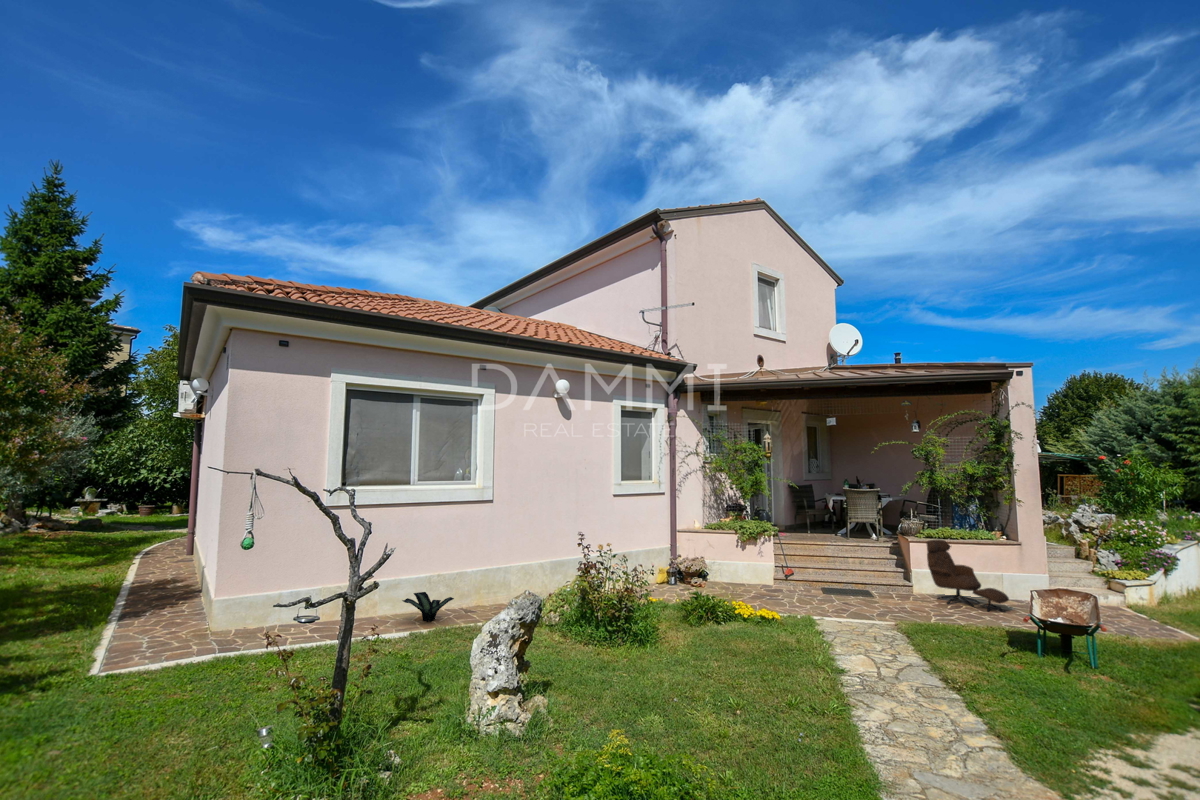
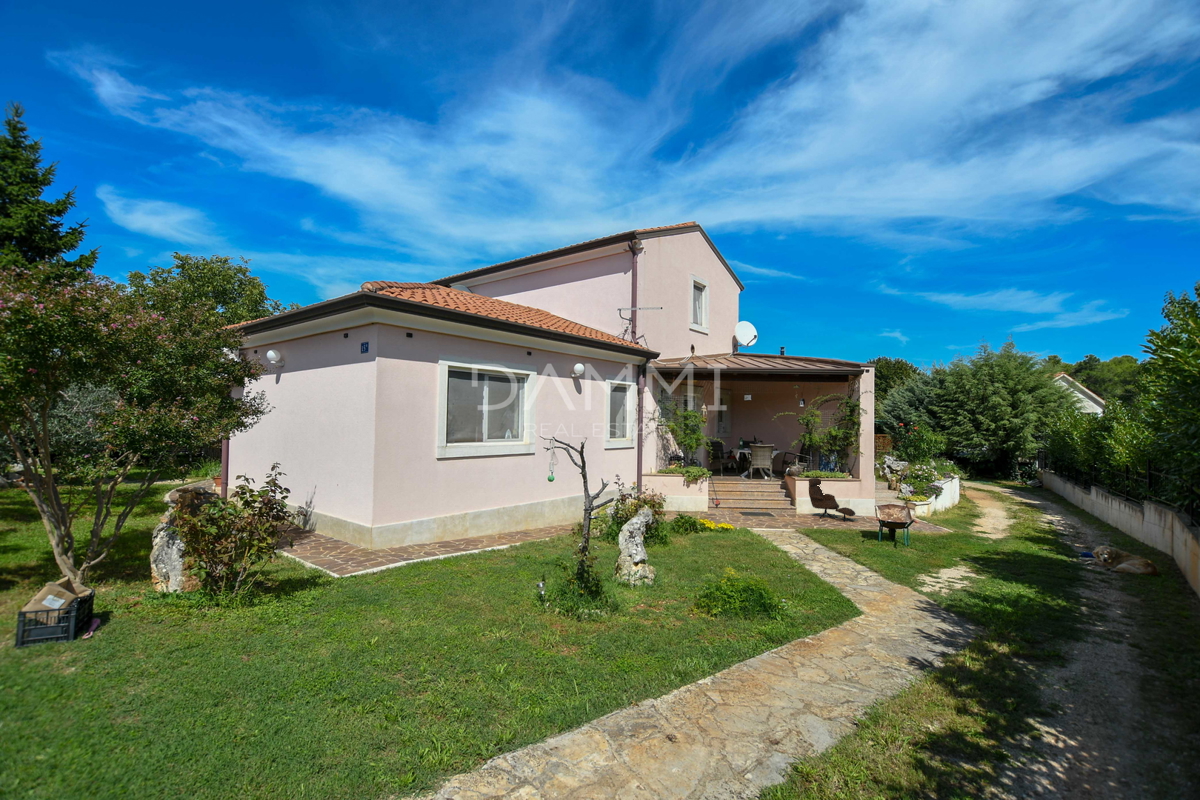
potted plant: present [402,592,454,622] -> none [492,517,525,537]

